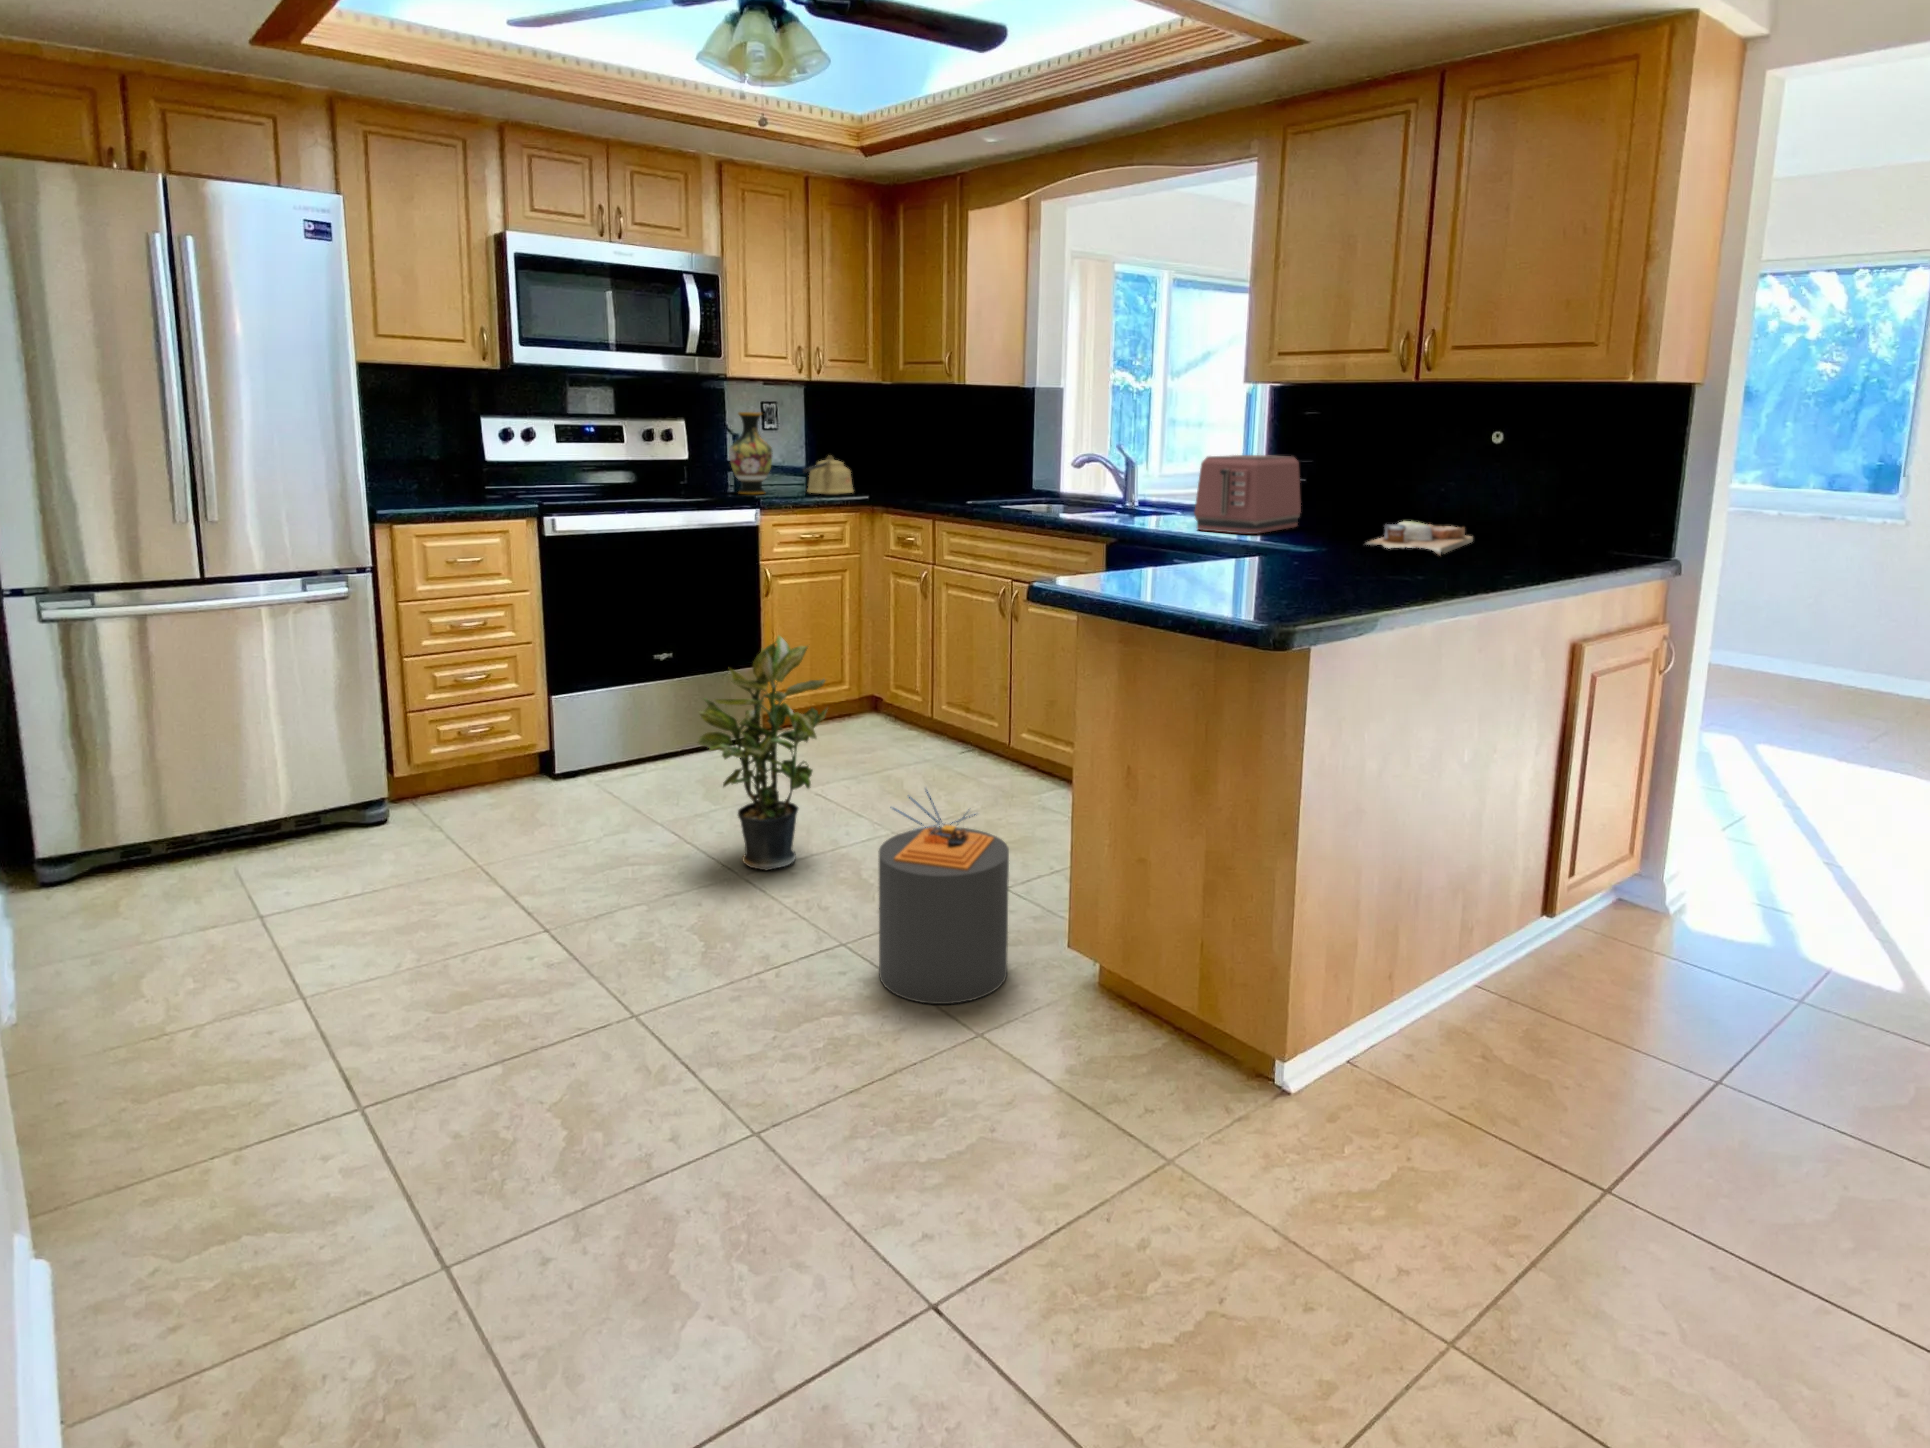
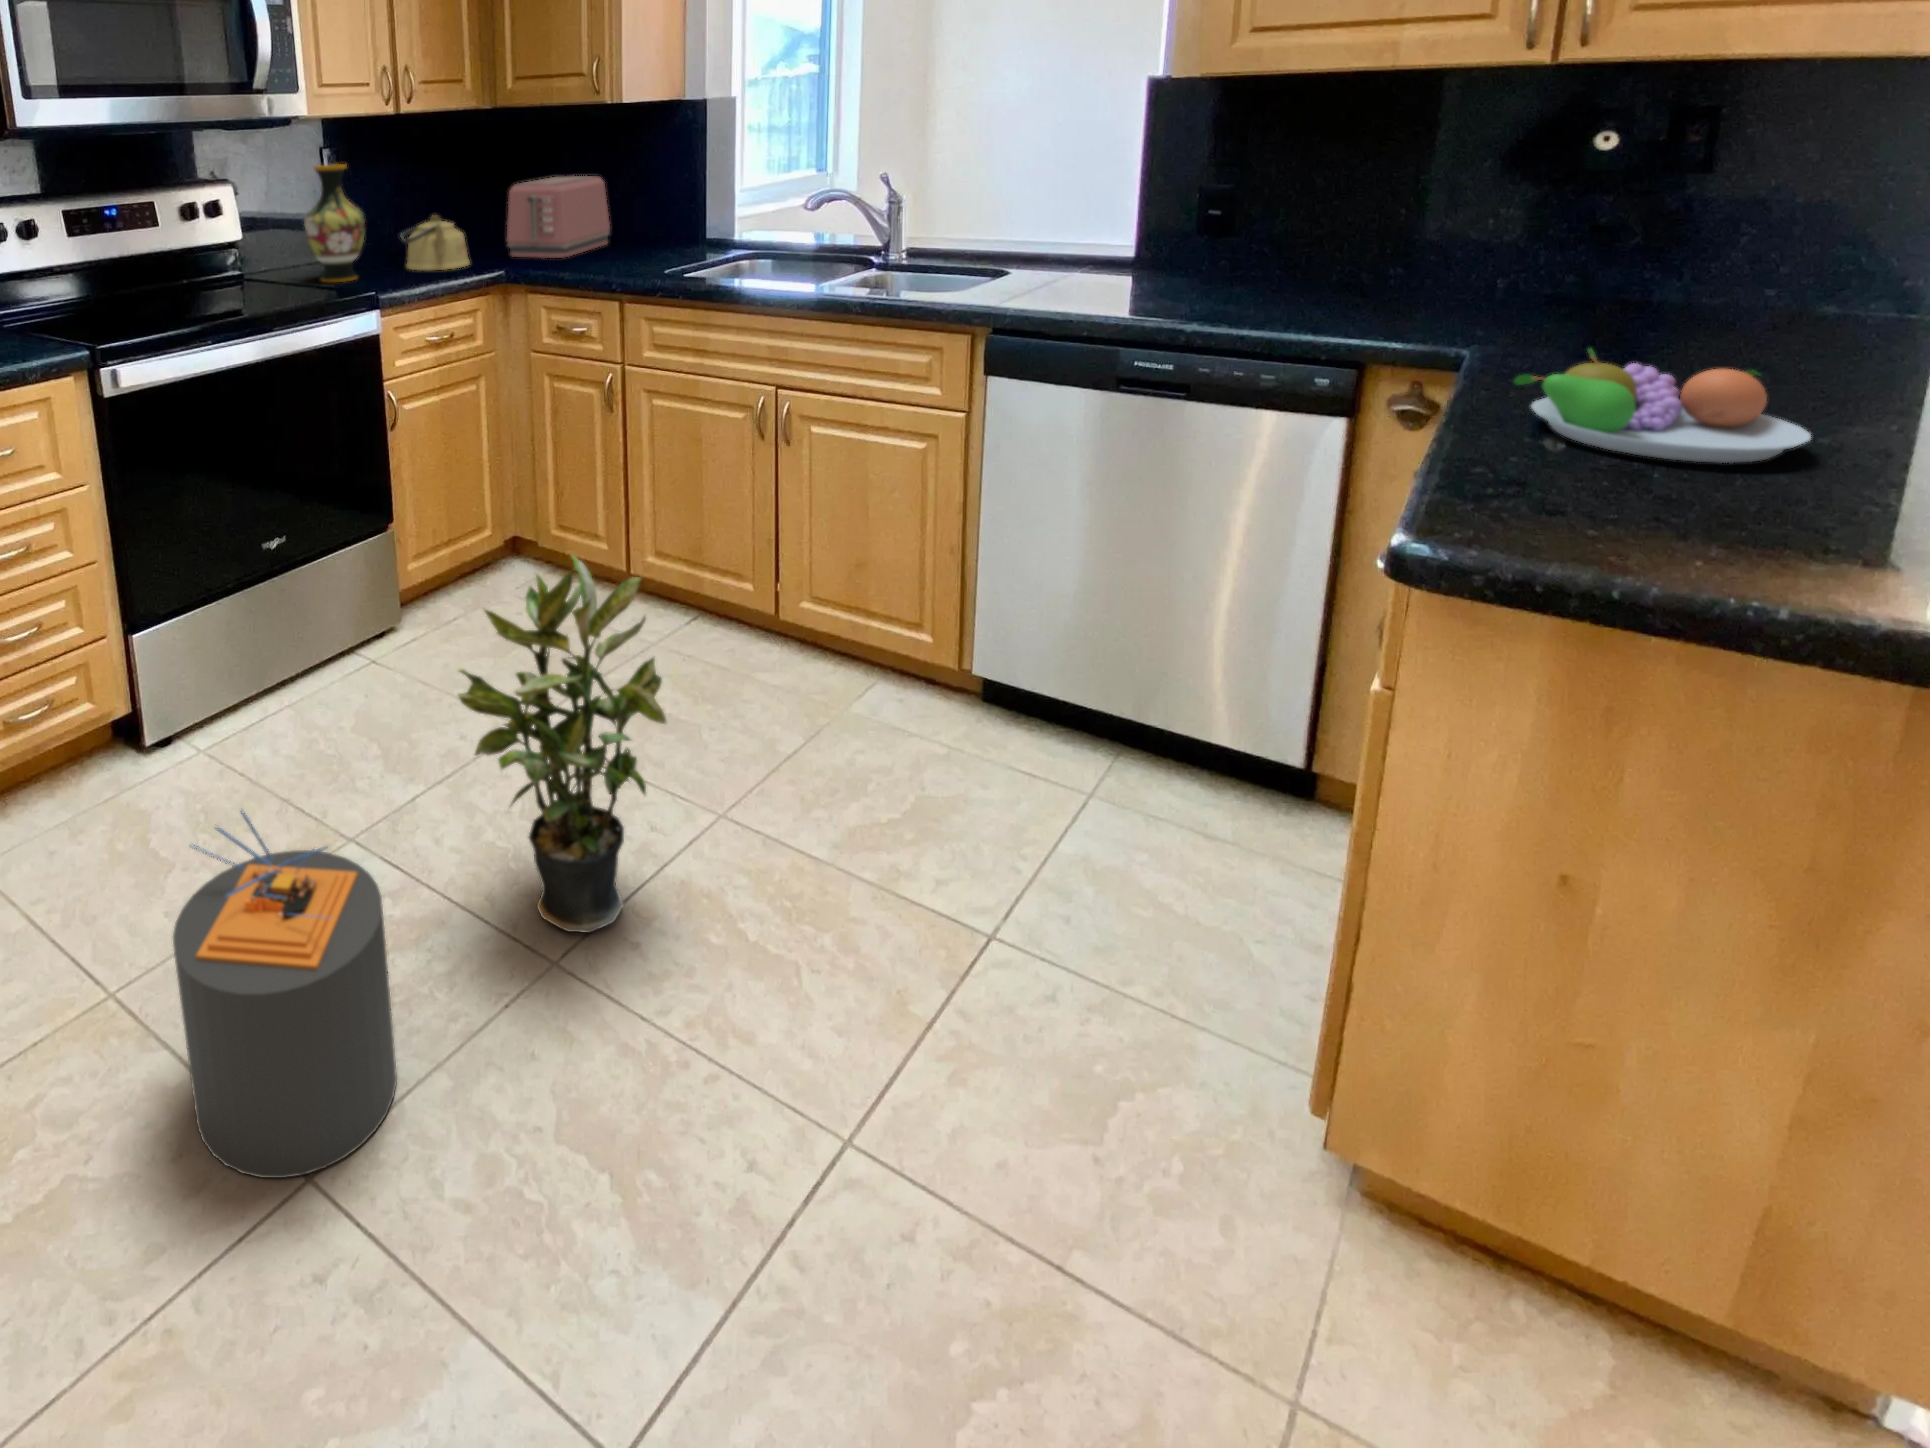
toaster: present [1194,455,1301,534] -> present [507,176,610,258]
cutting board: present [1365,521,1473,555] -> none [1455,280,1688,352]
fruit bowl: none [1227,526,1348,579] -> present [1514,349,1811,463]
trash can: present [879,789,1009,1004] -> present [173,809,397,1178]

